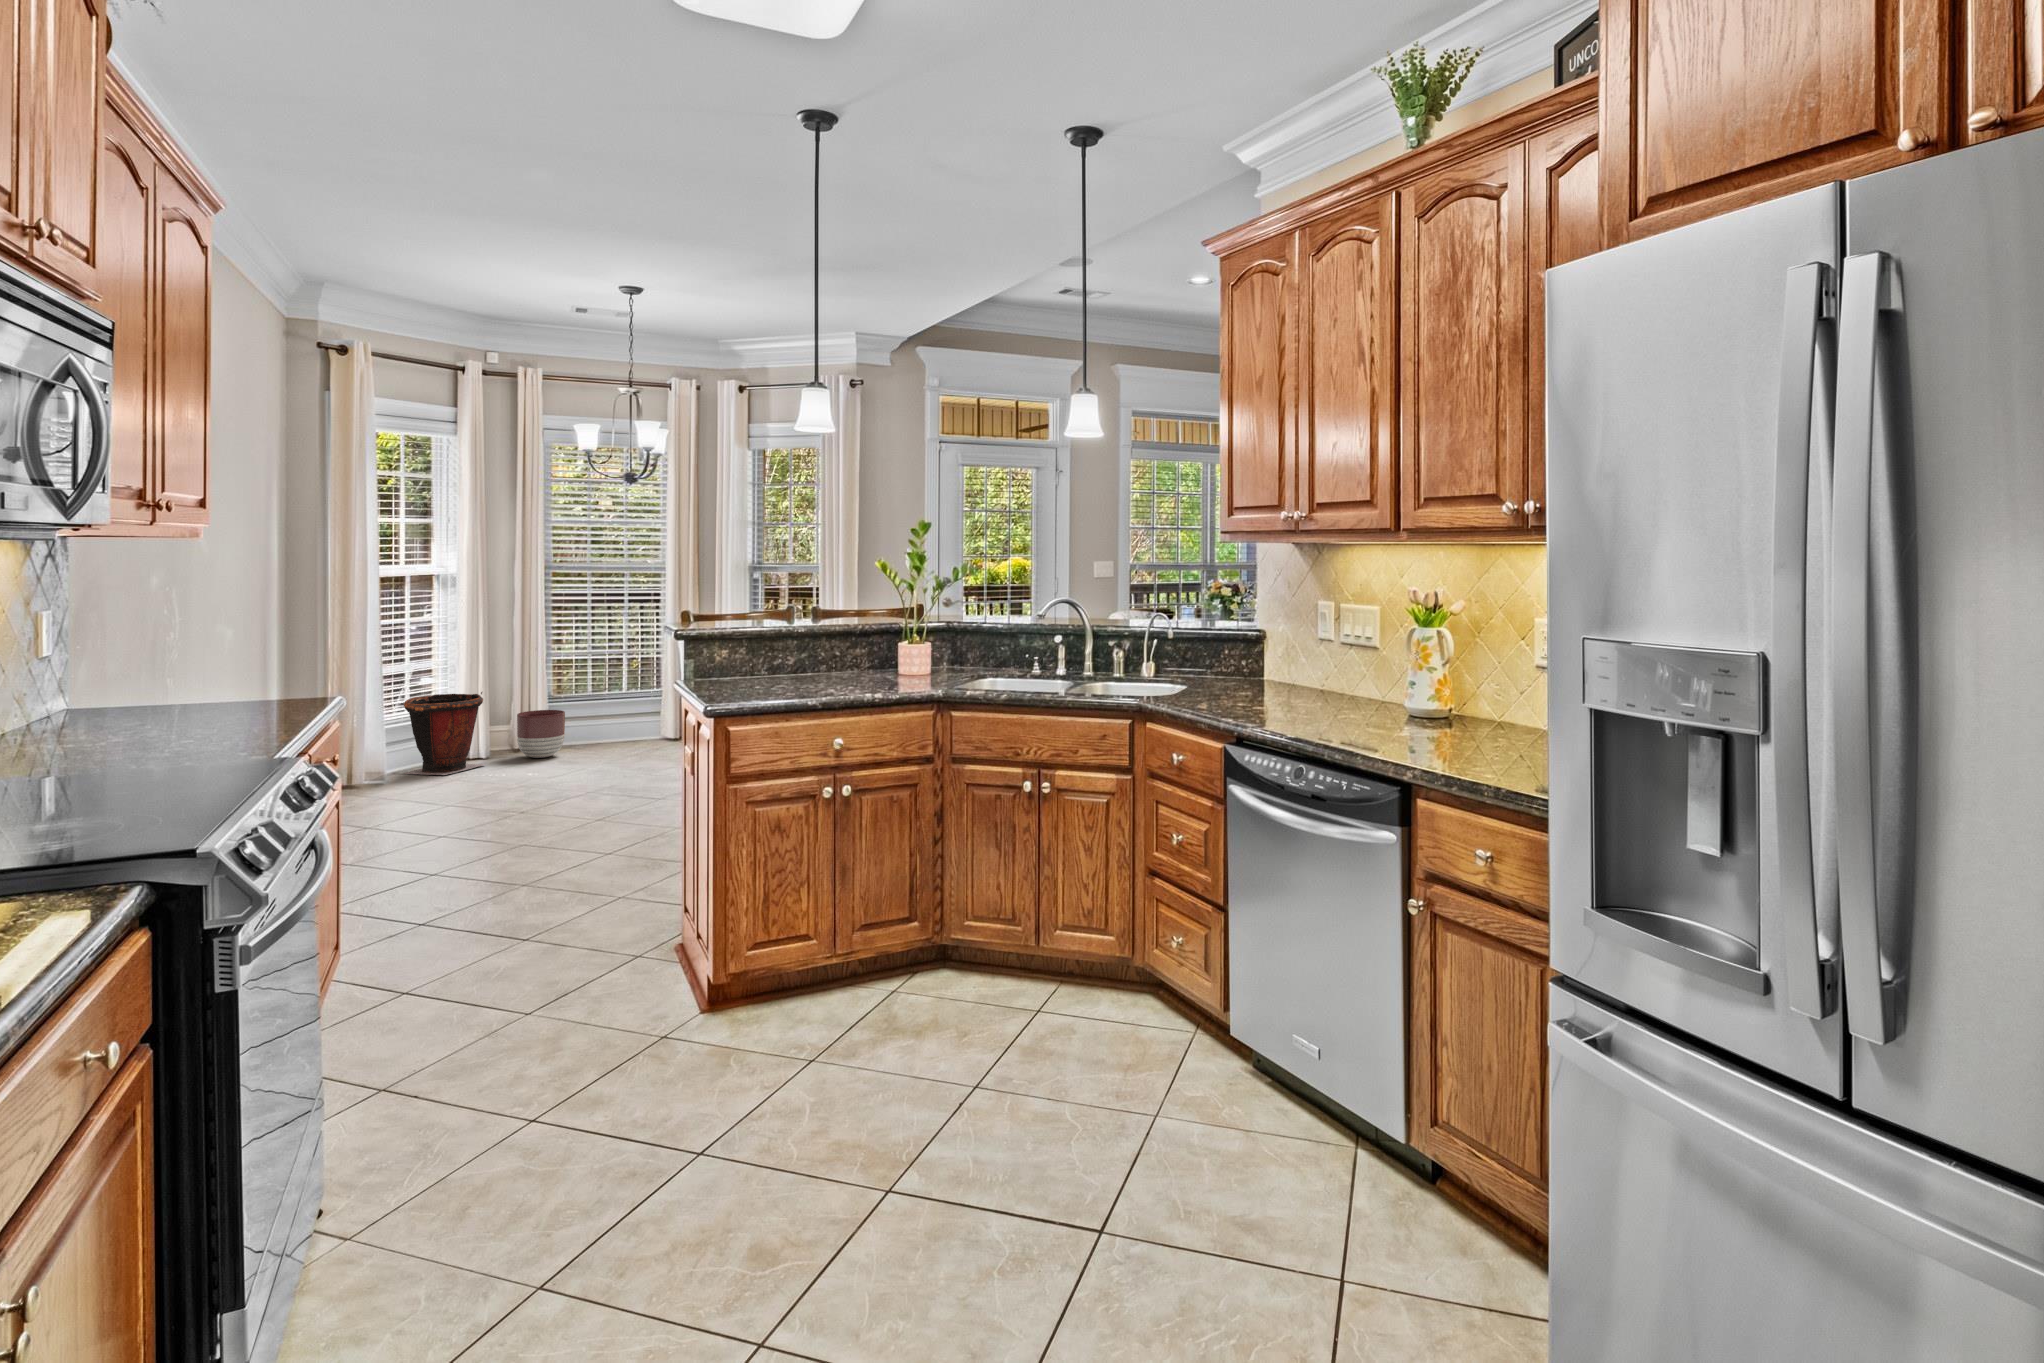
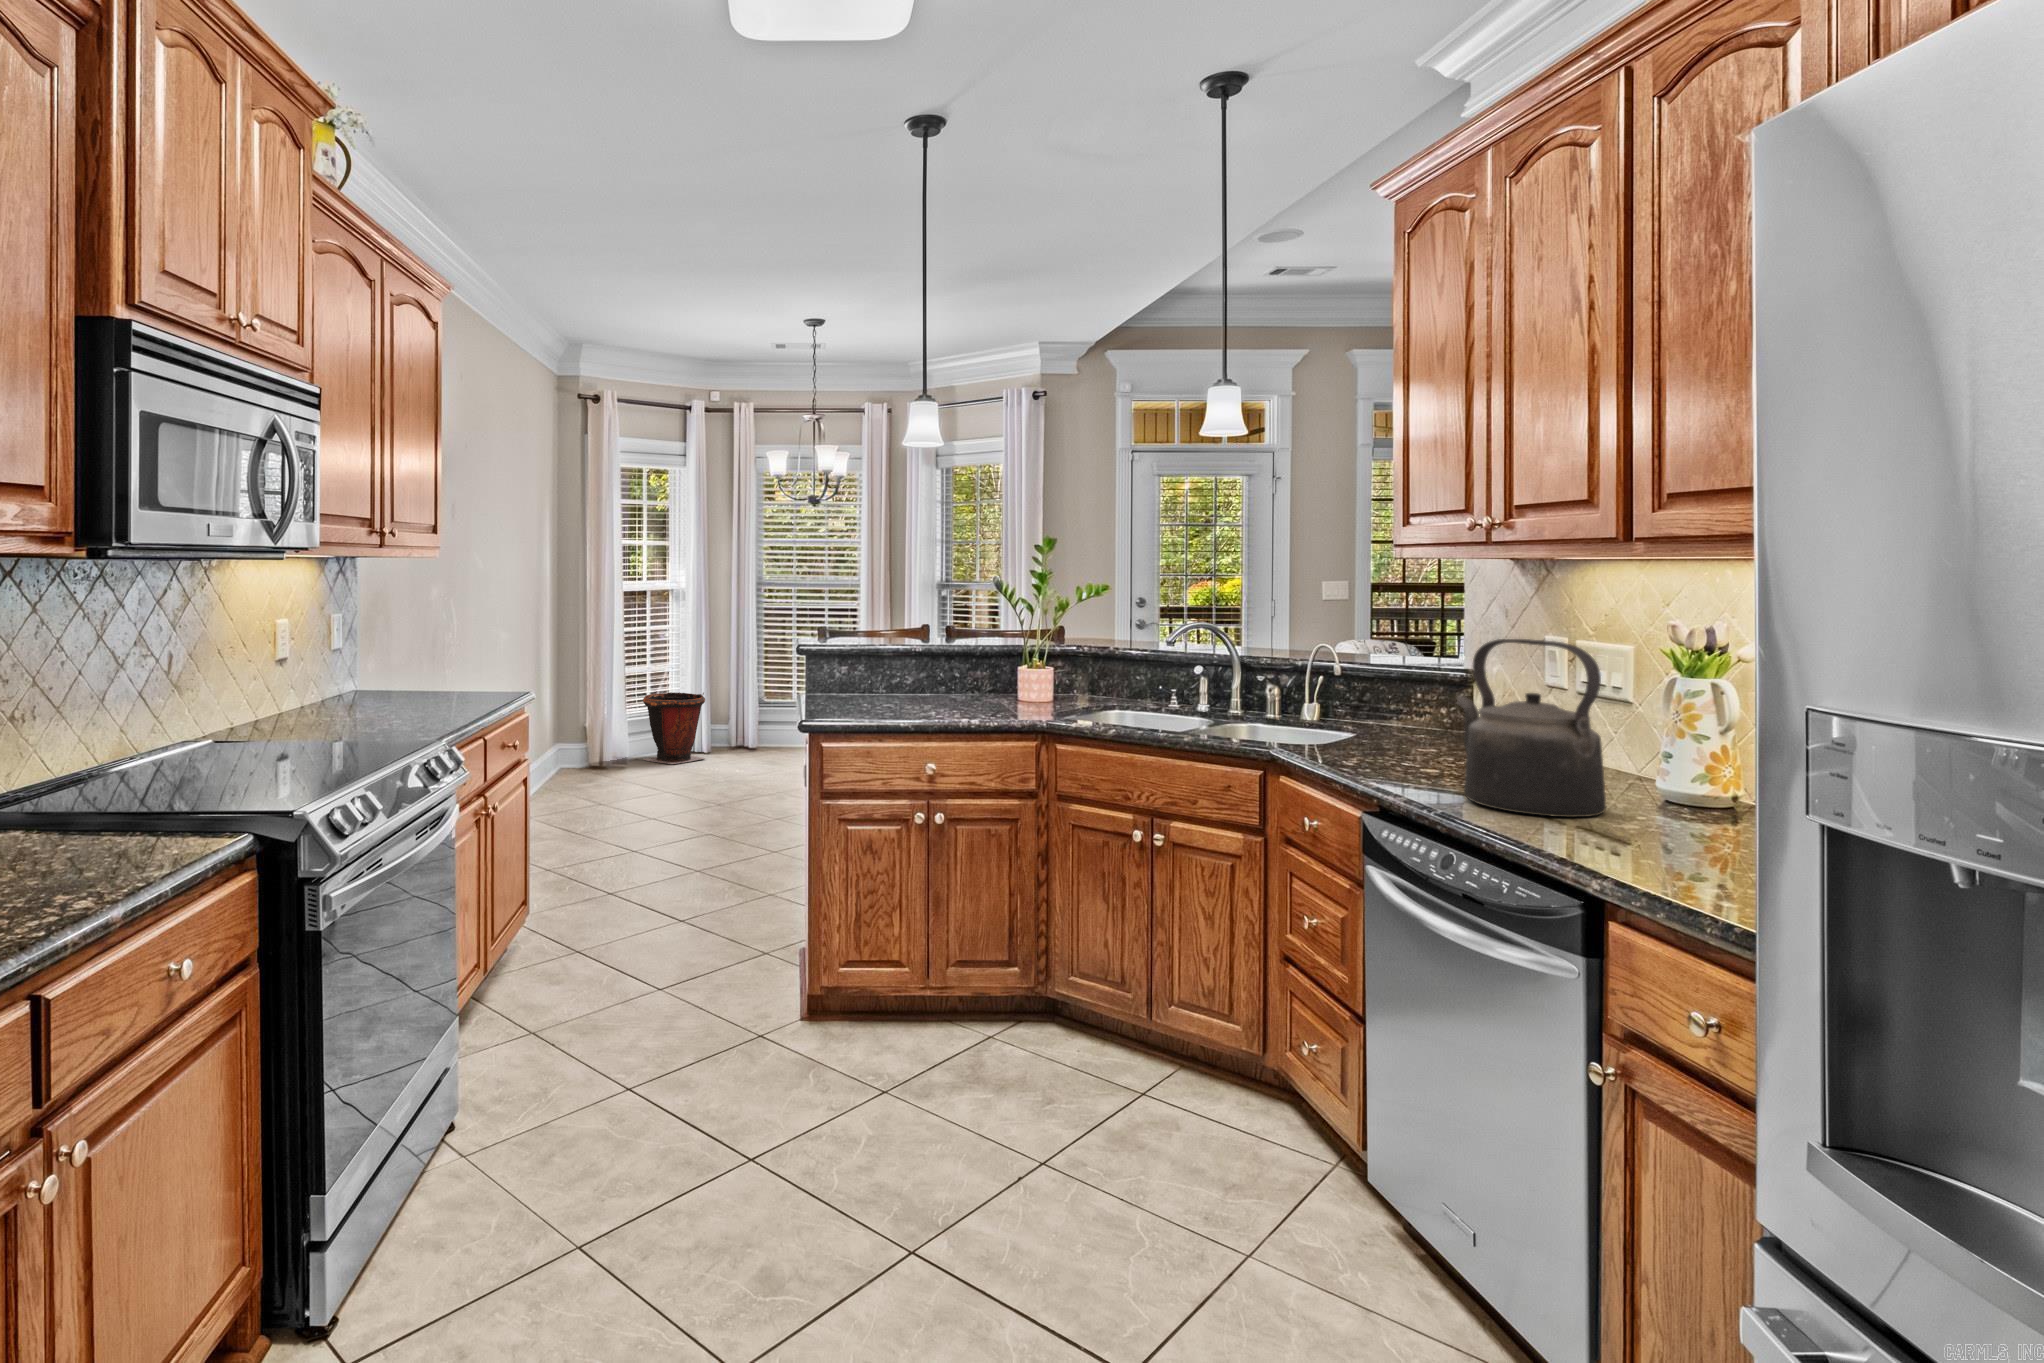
kettle: none [1285,605,1384,734] -> present [1457,639,1606,817]
planter: present [517,710,565,758] -> none [734,713,774,757]

